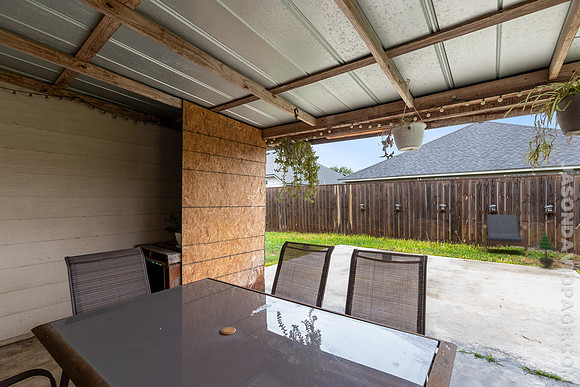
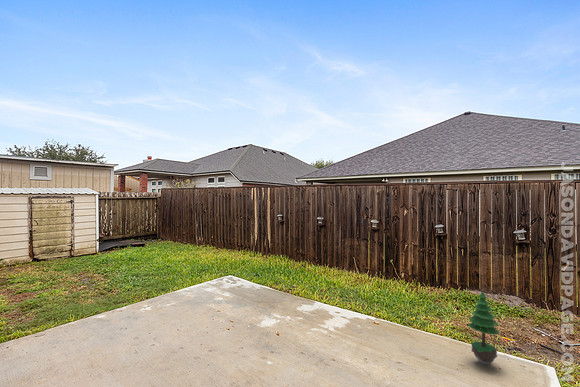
lounge chair: present [483,215,528,256] -> none [416,239,479,314]

